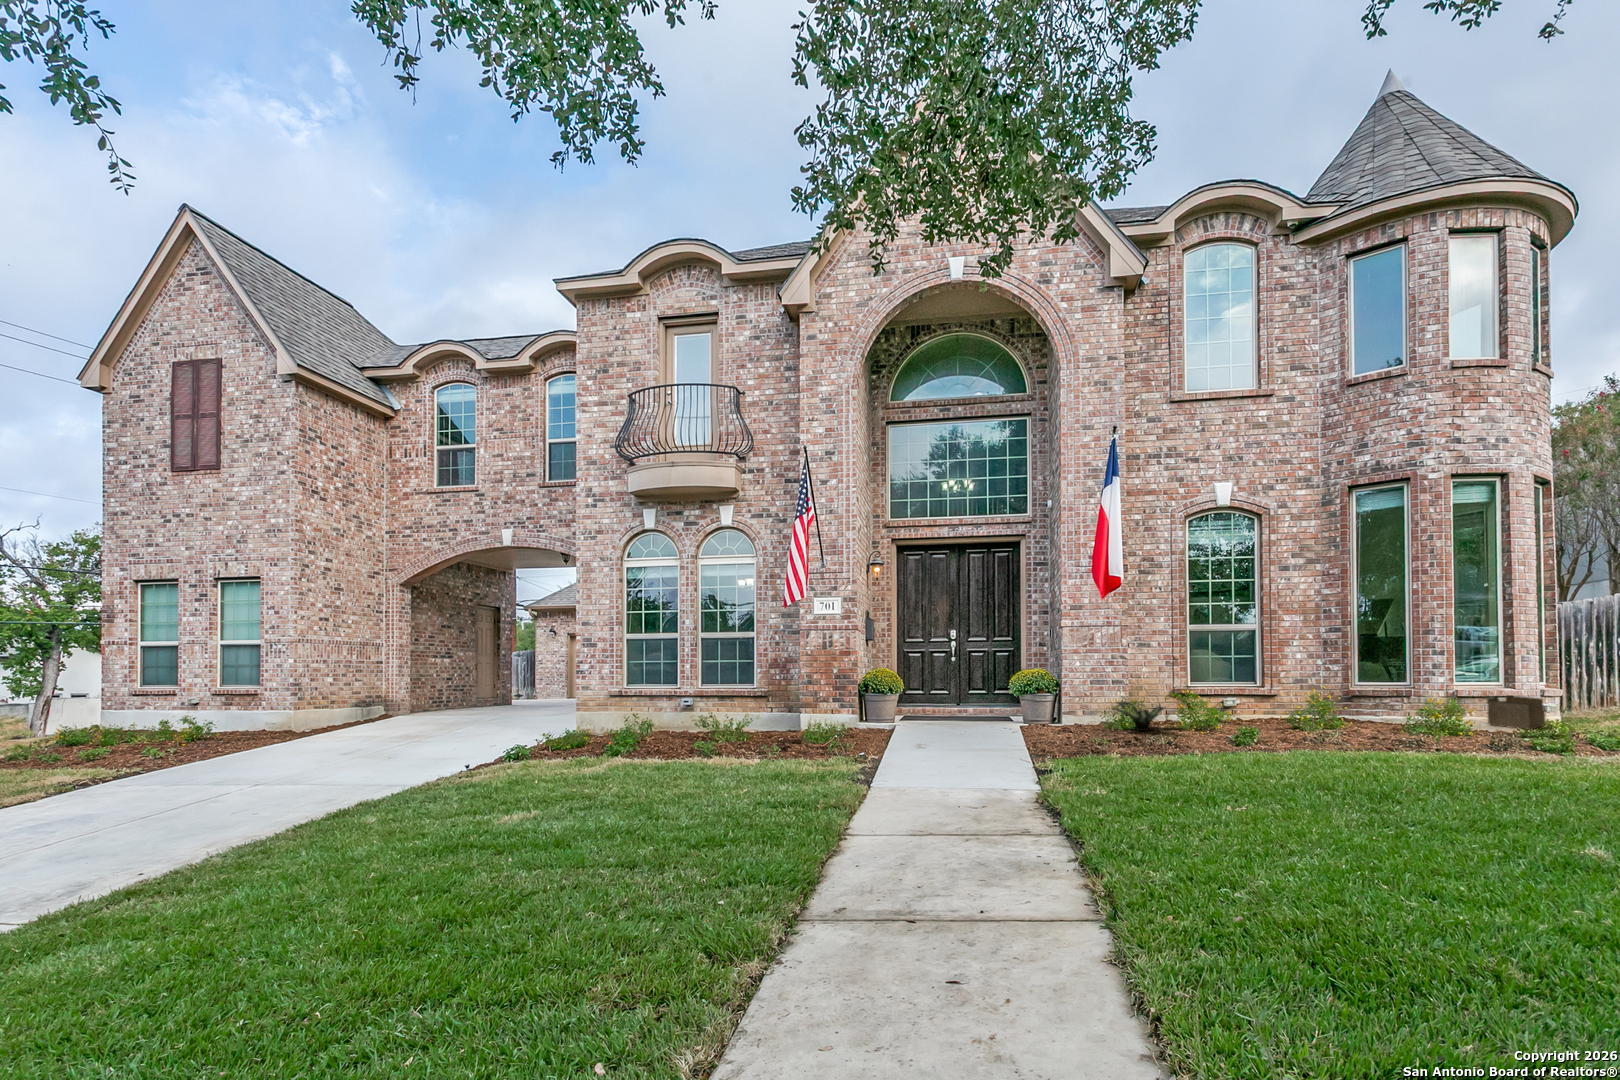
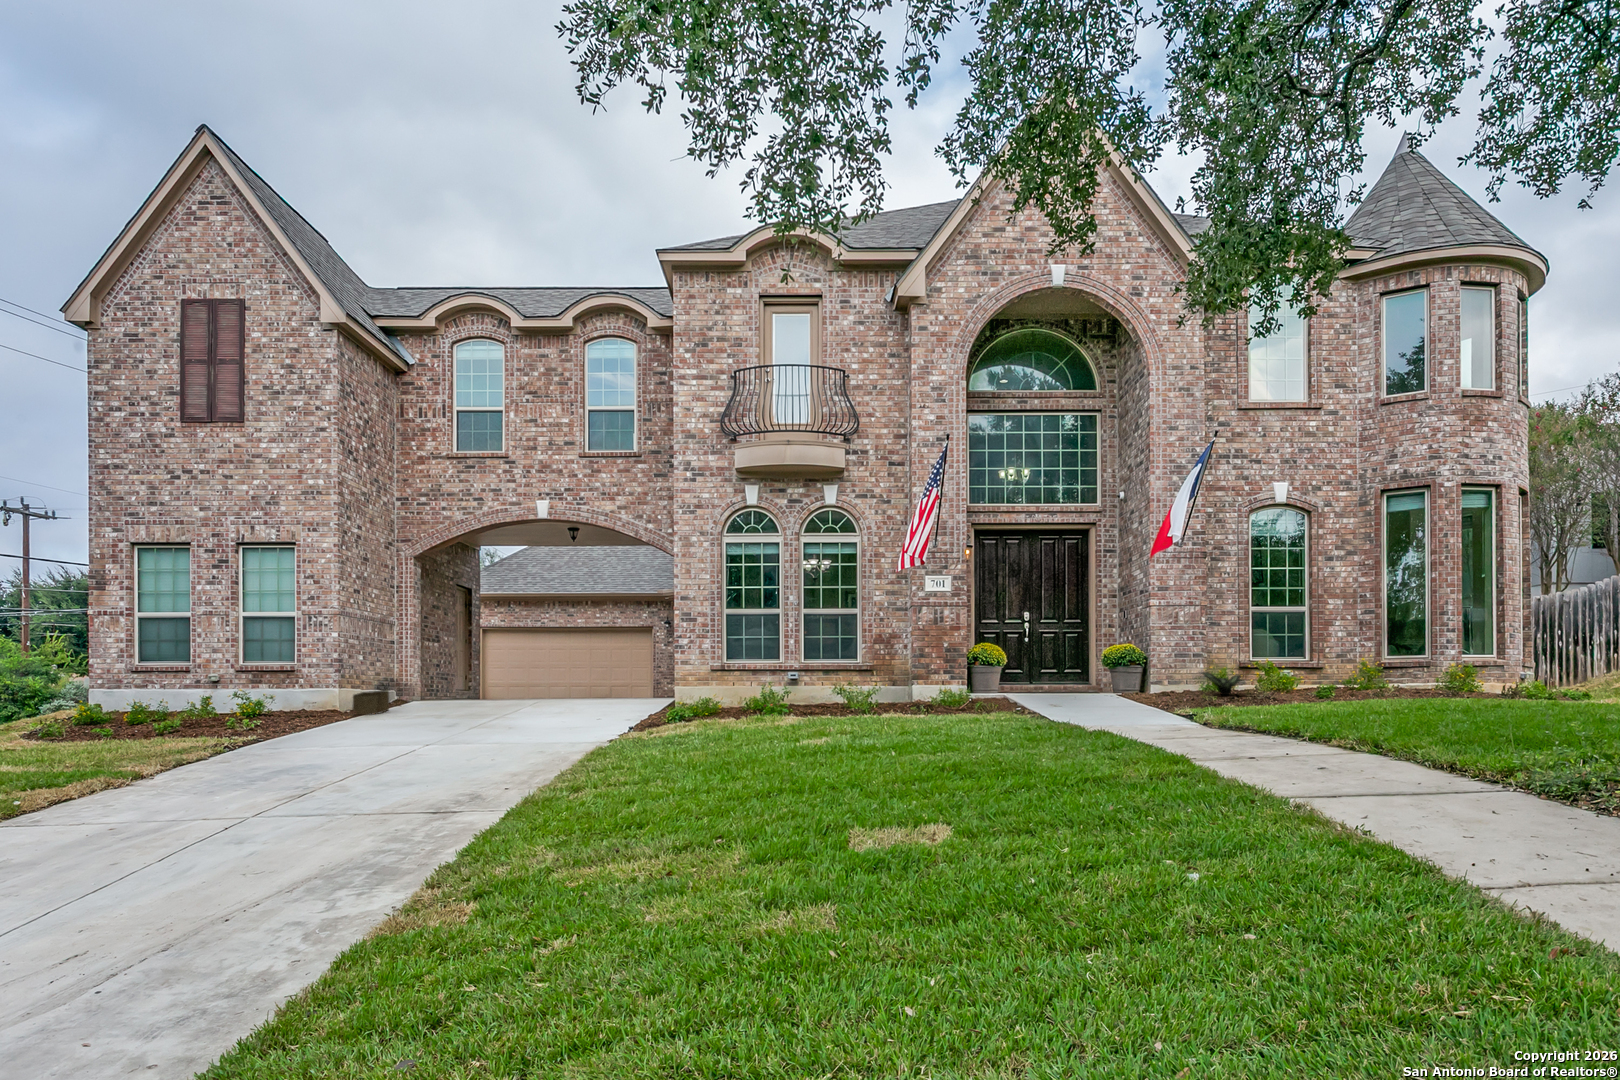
storage bin: present [1487,695,1545,729] -> present [352,691,389,715]

